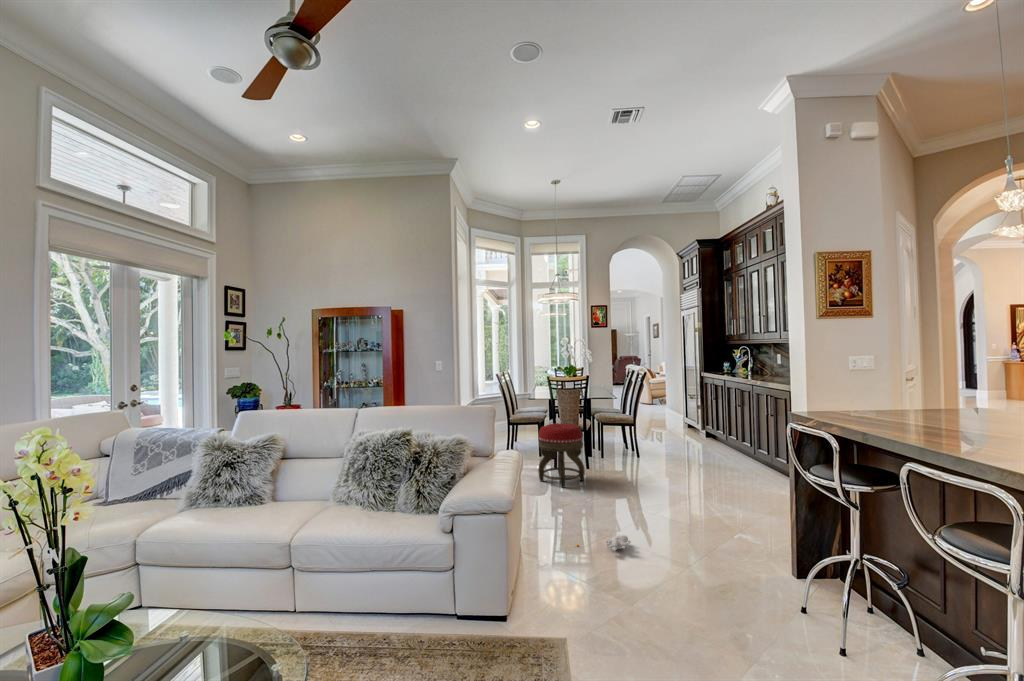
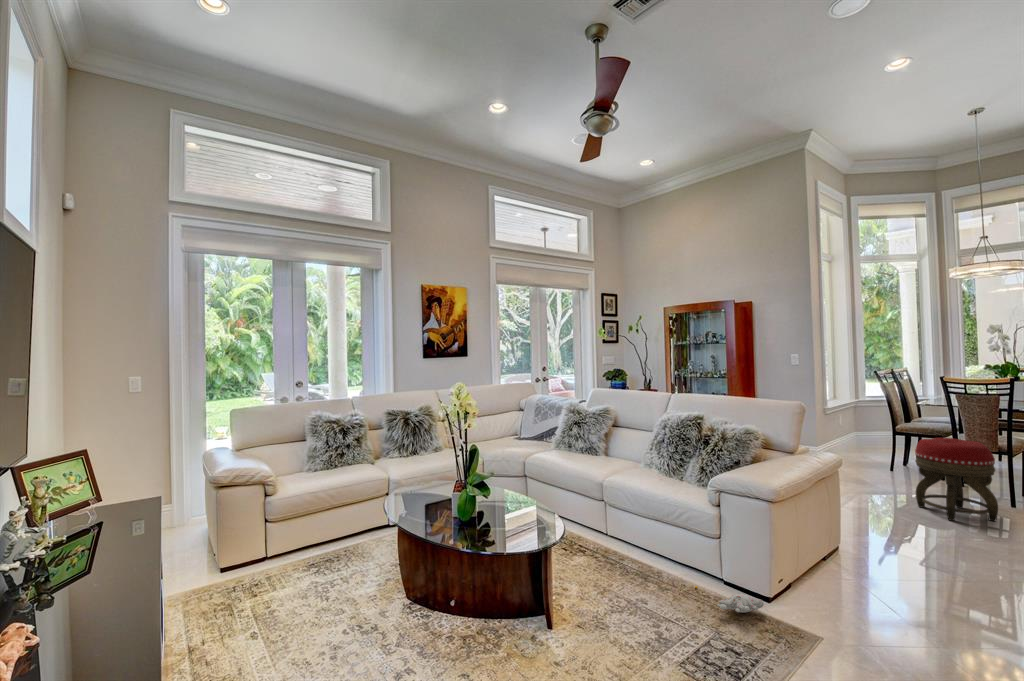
plush toy: present [577,535,631,551] -> present [695,586,764,613]

